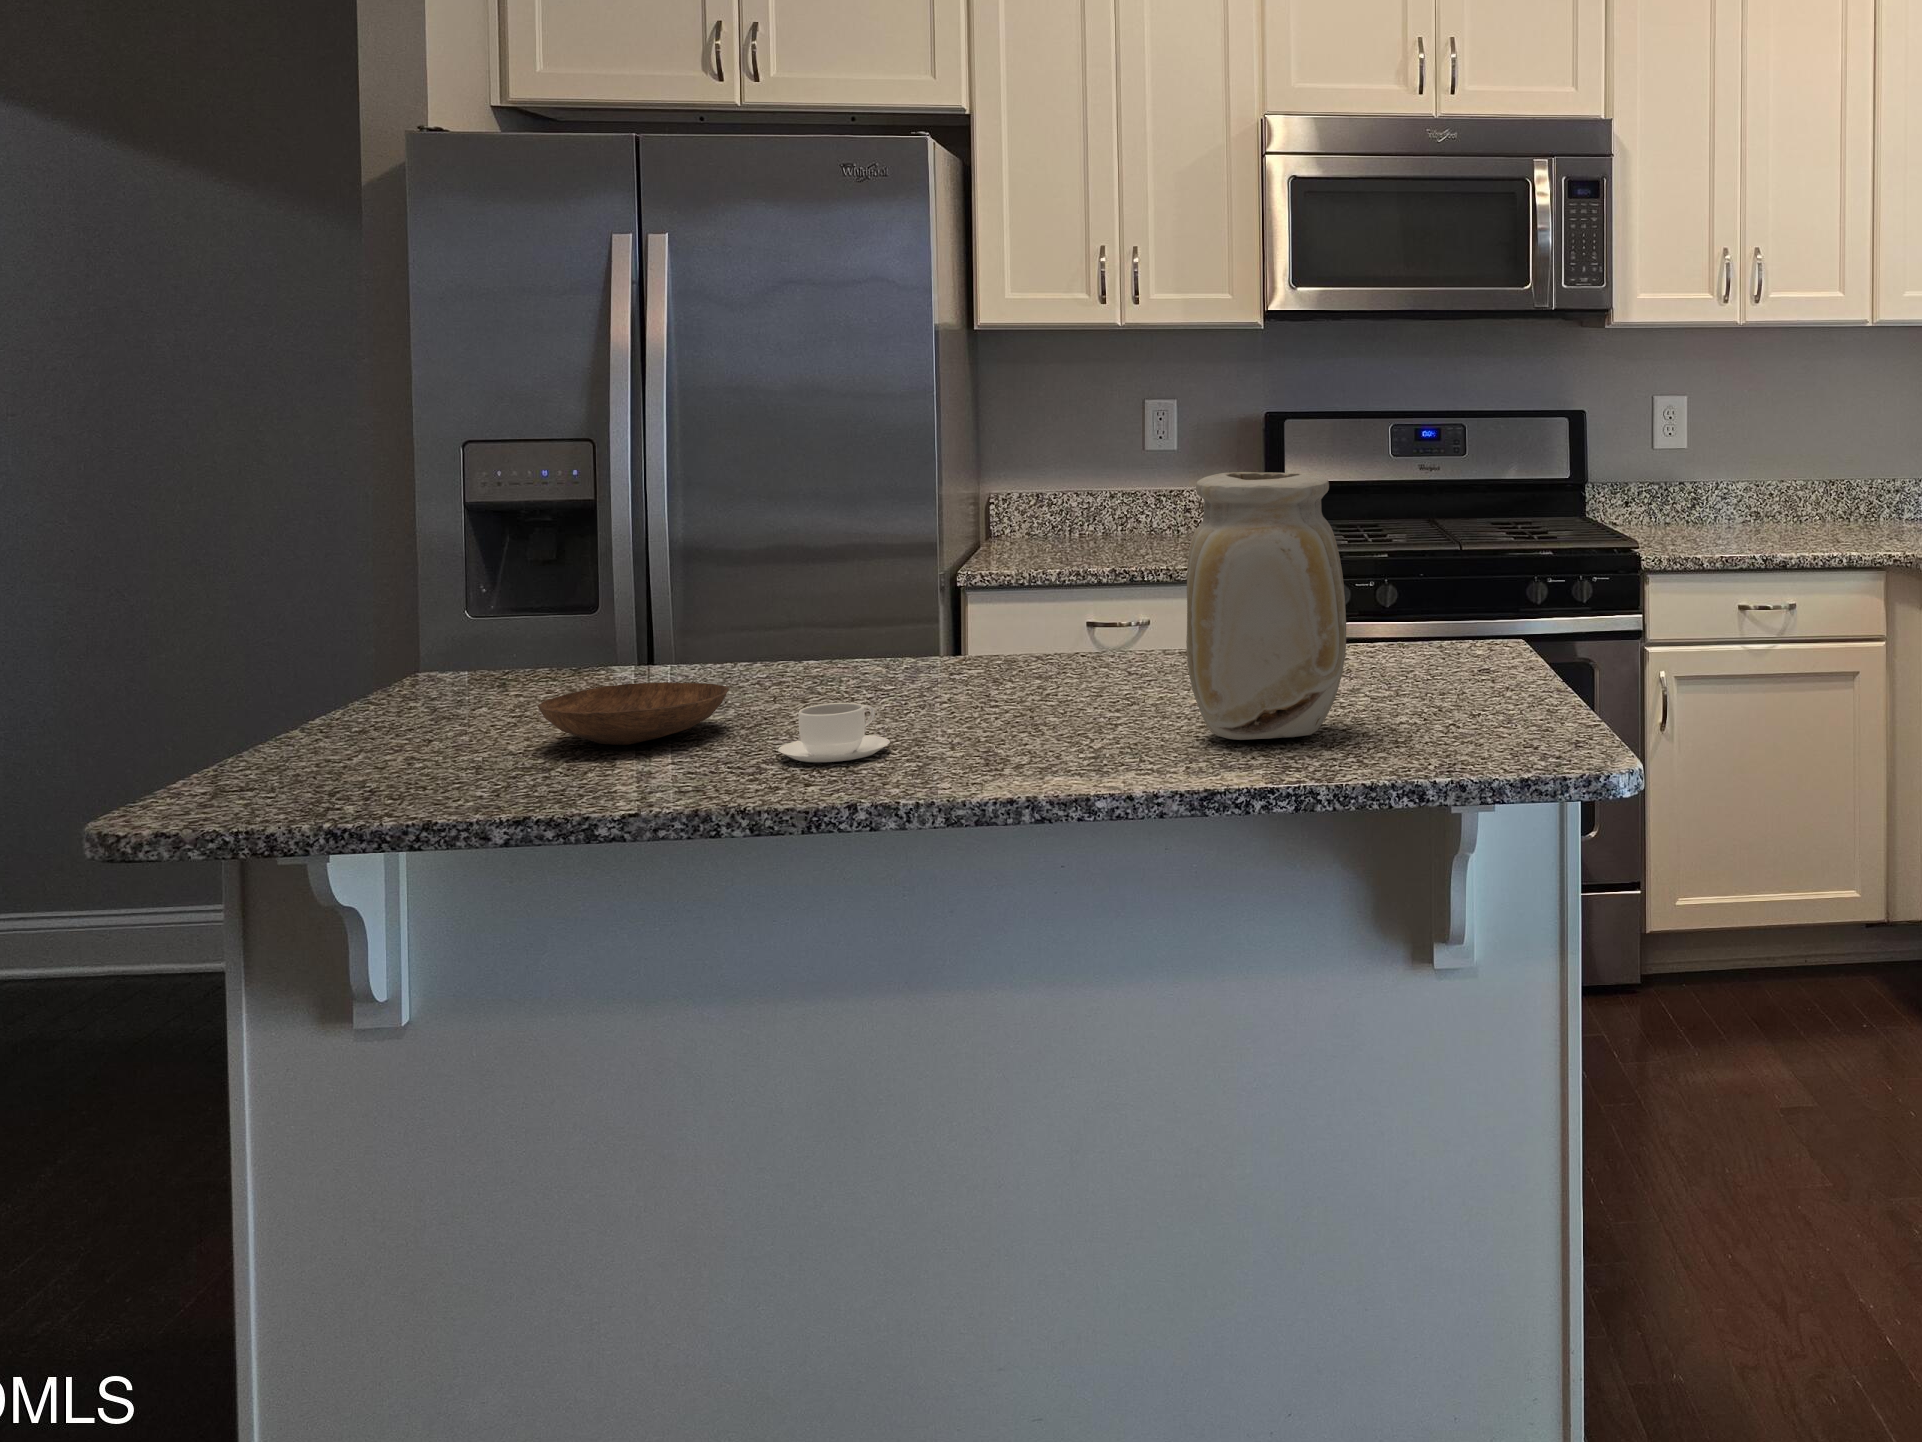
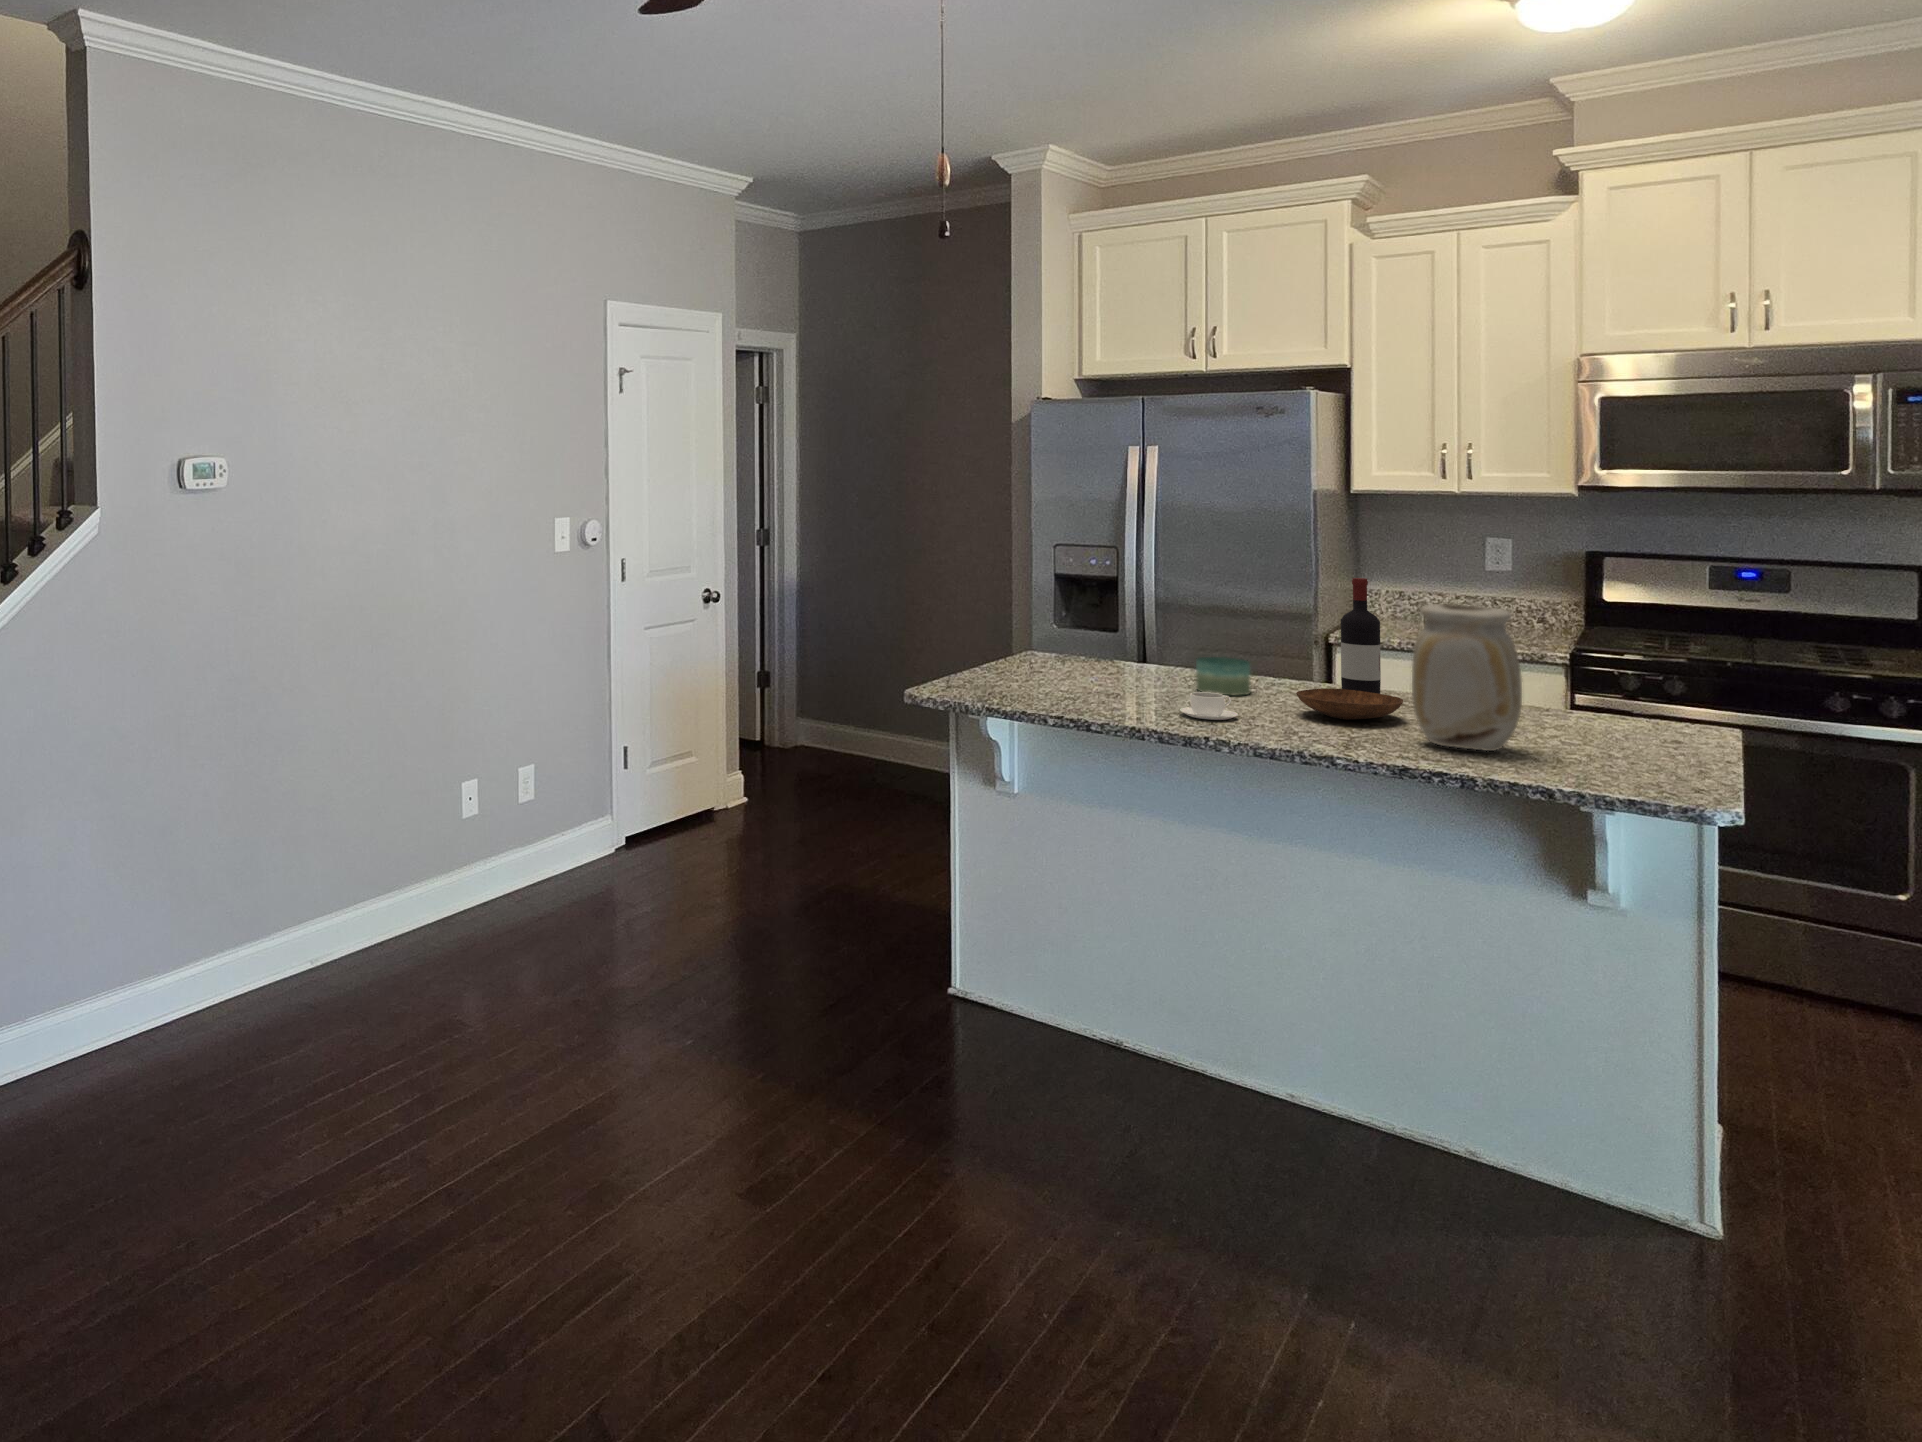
wine bottle: none [1033,448,1097,678] -> present [1341,578,1381,694]
candle: none [790,628,890,706] -> present [1196,657,1251,695]
bowl: present [538,683,729,745] -> present [1296,688,1403,720]

